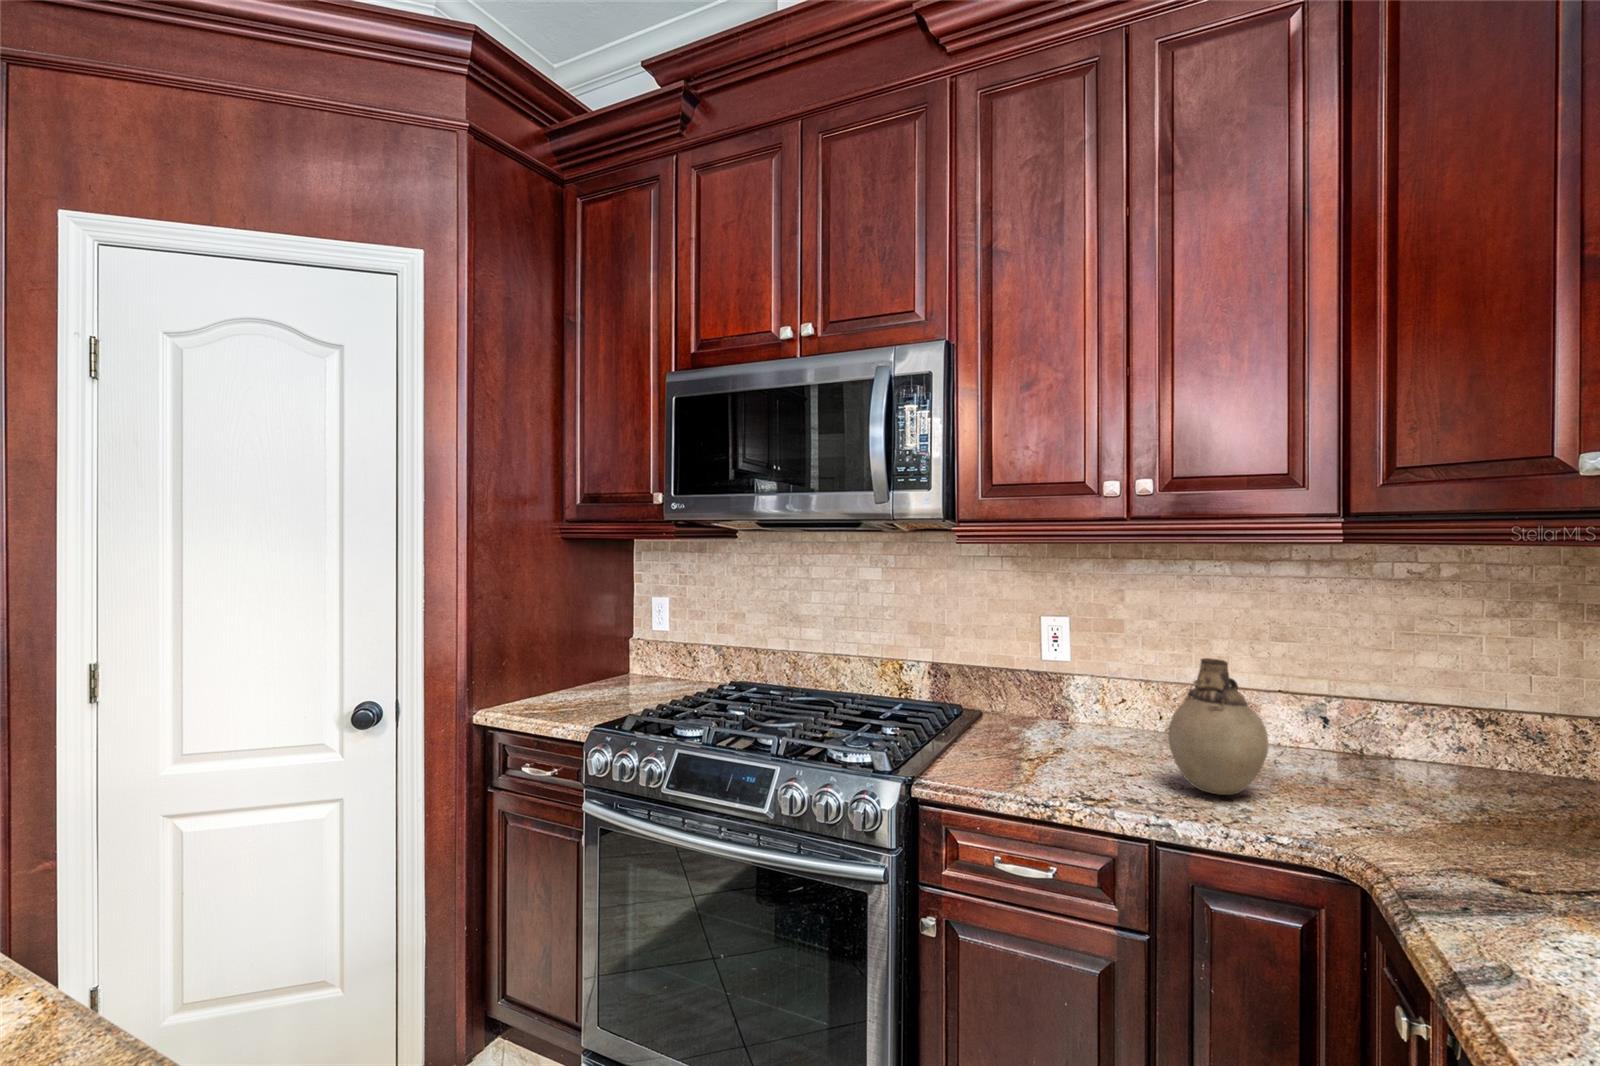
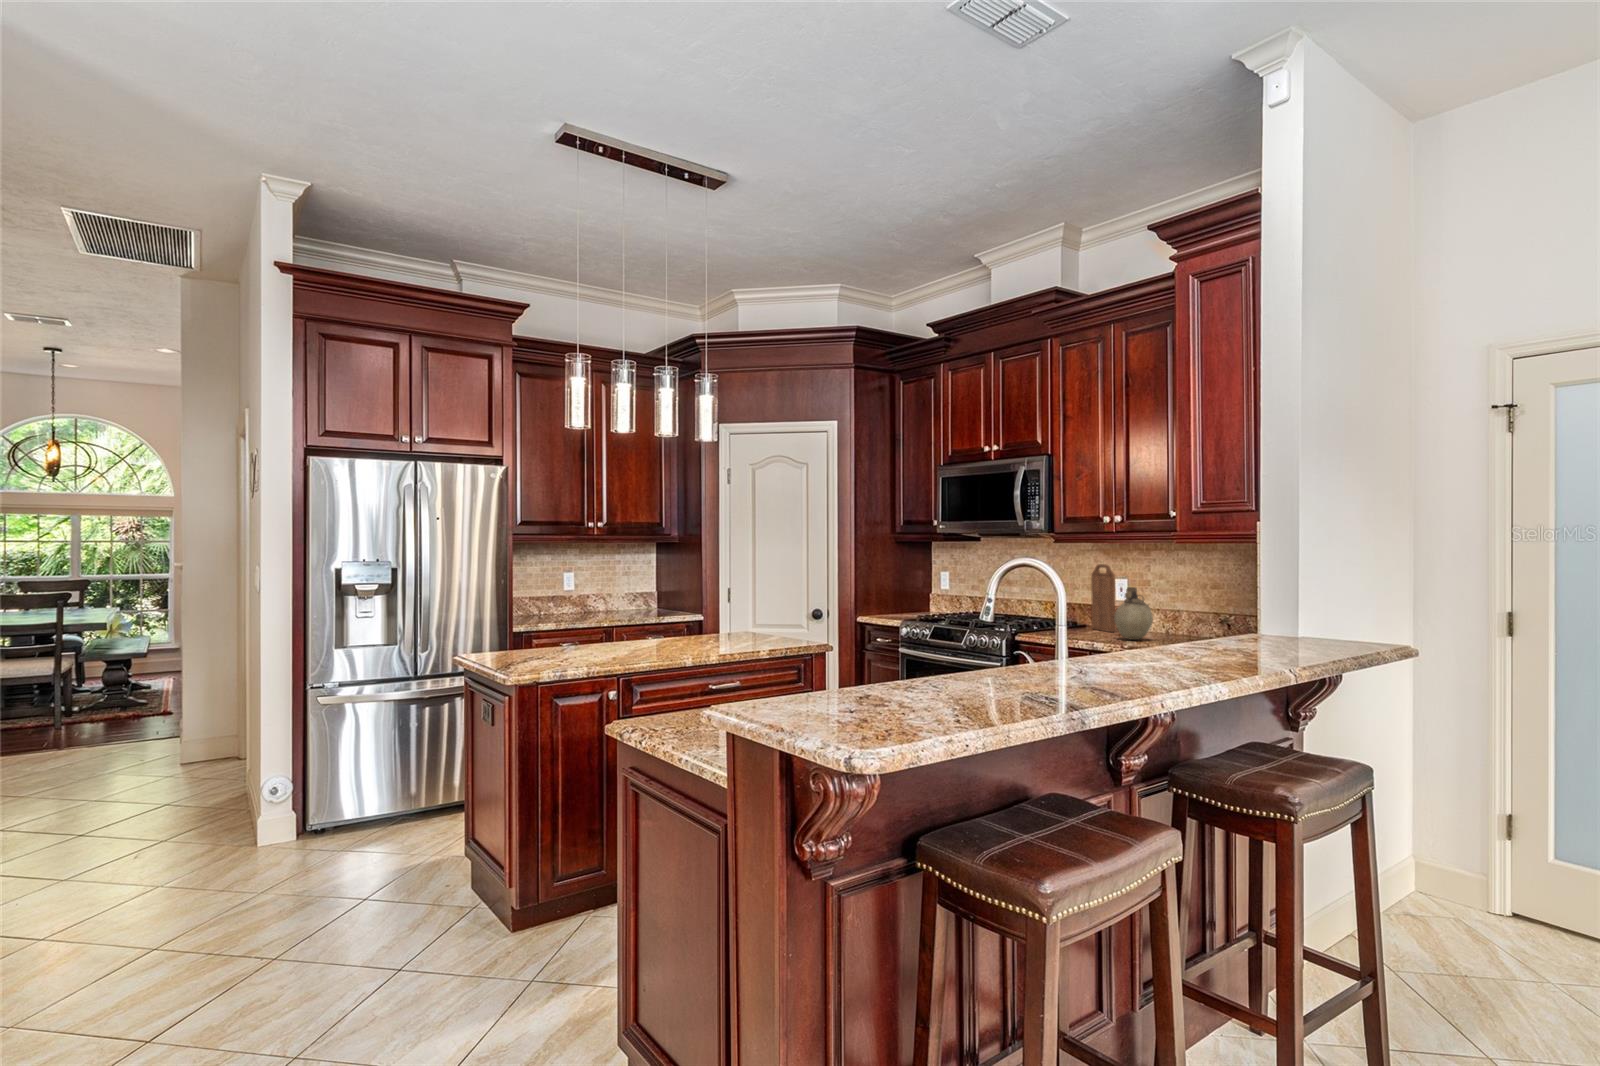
cutting board: none [1014,590,1090,745] -> present [1091,564,1115,632]

